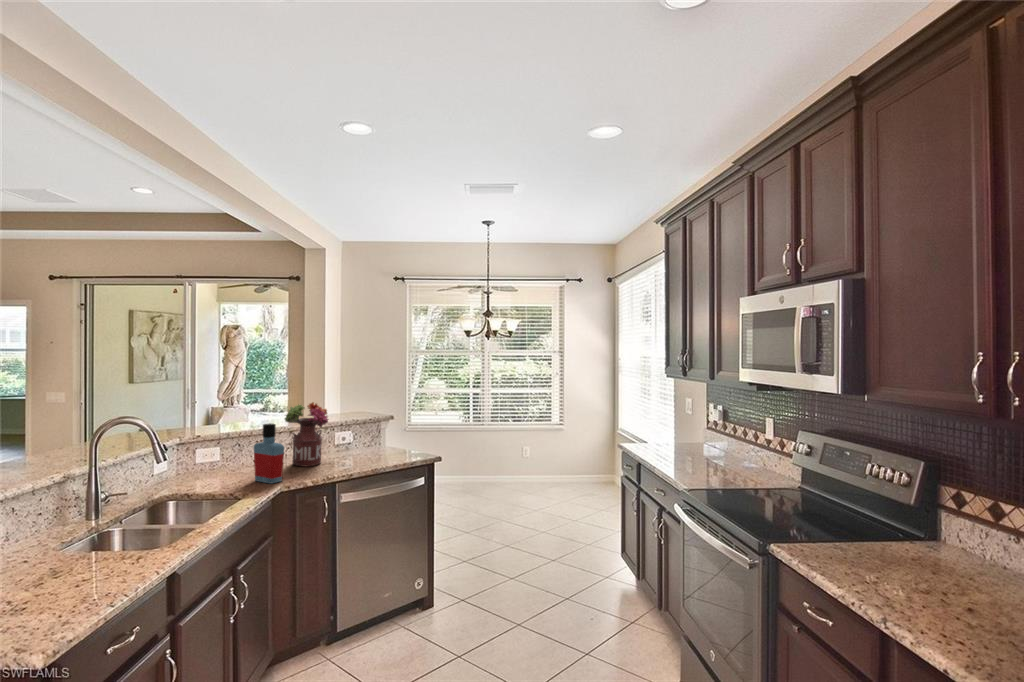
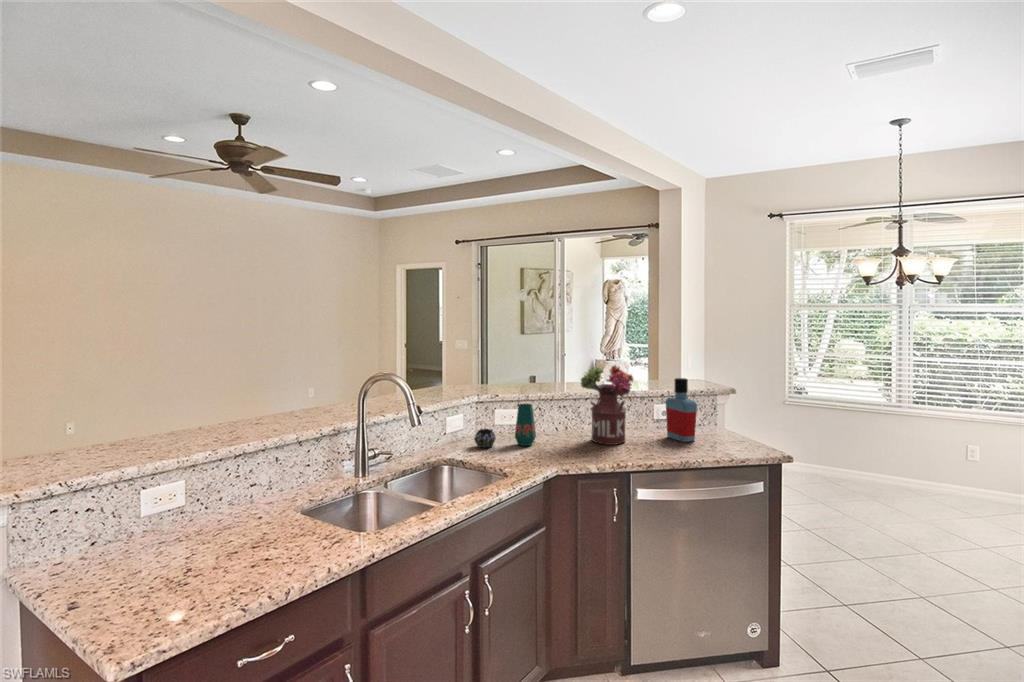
bottle: present [254,423,284,483] -> present [666,378,697,442]
vase: none [188,439,246,483] -> present [474,404,536,448]

